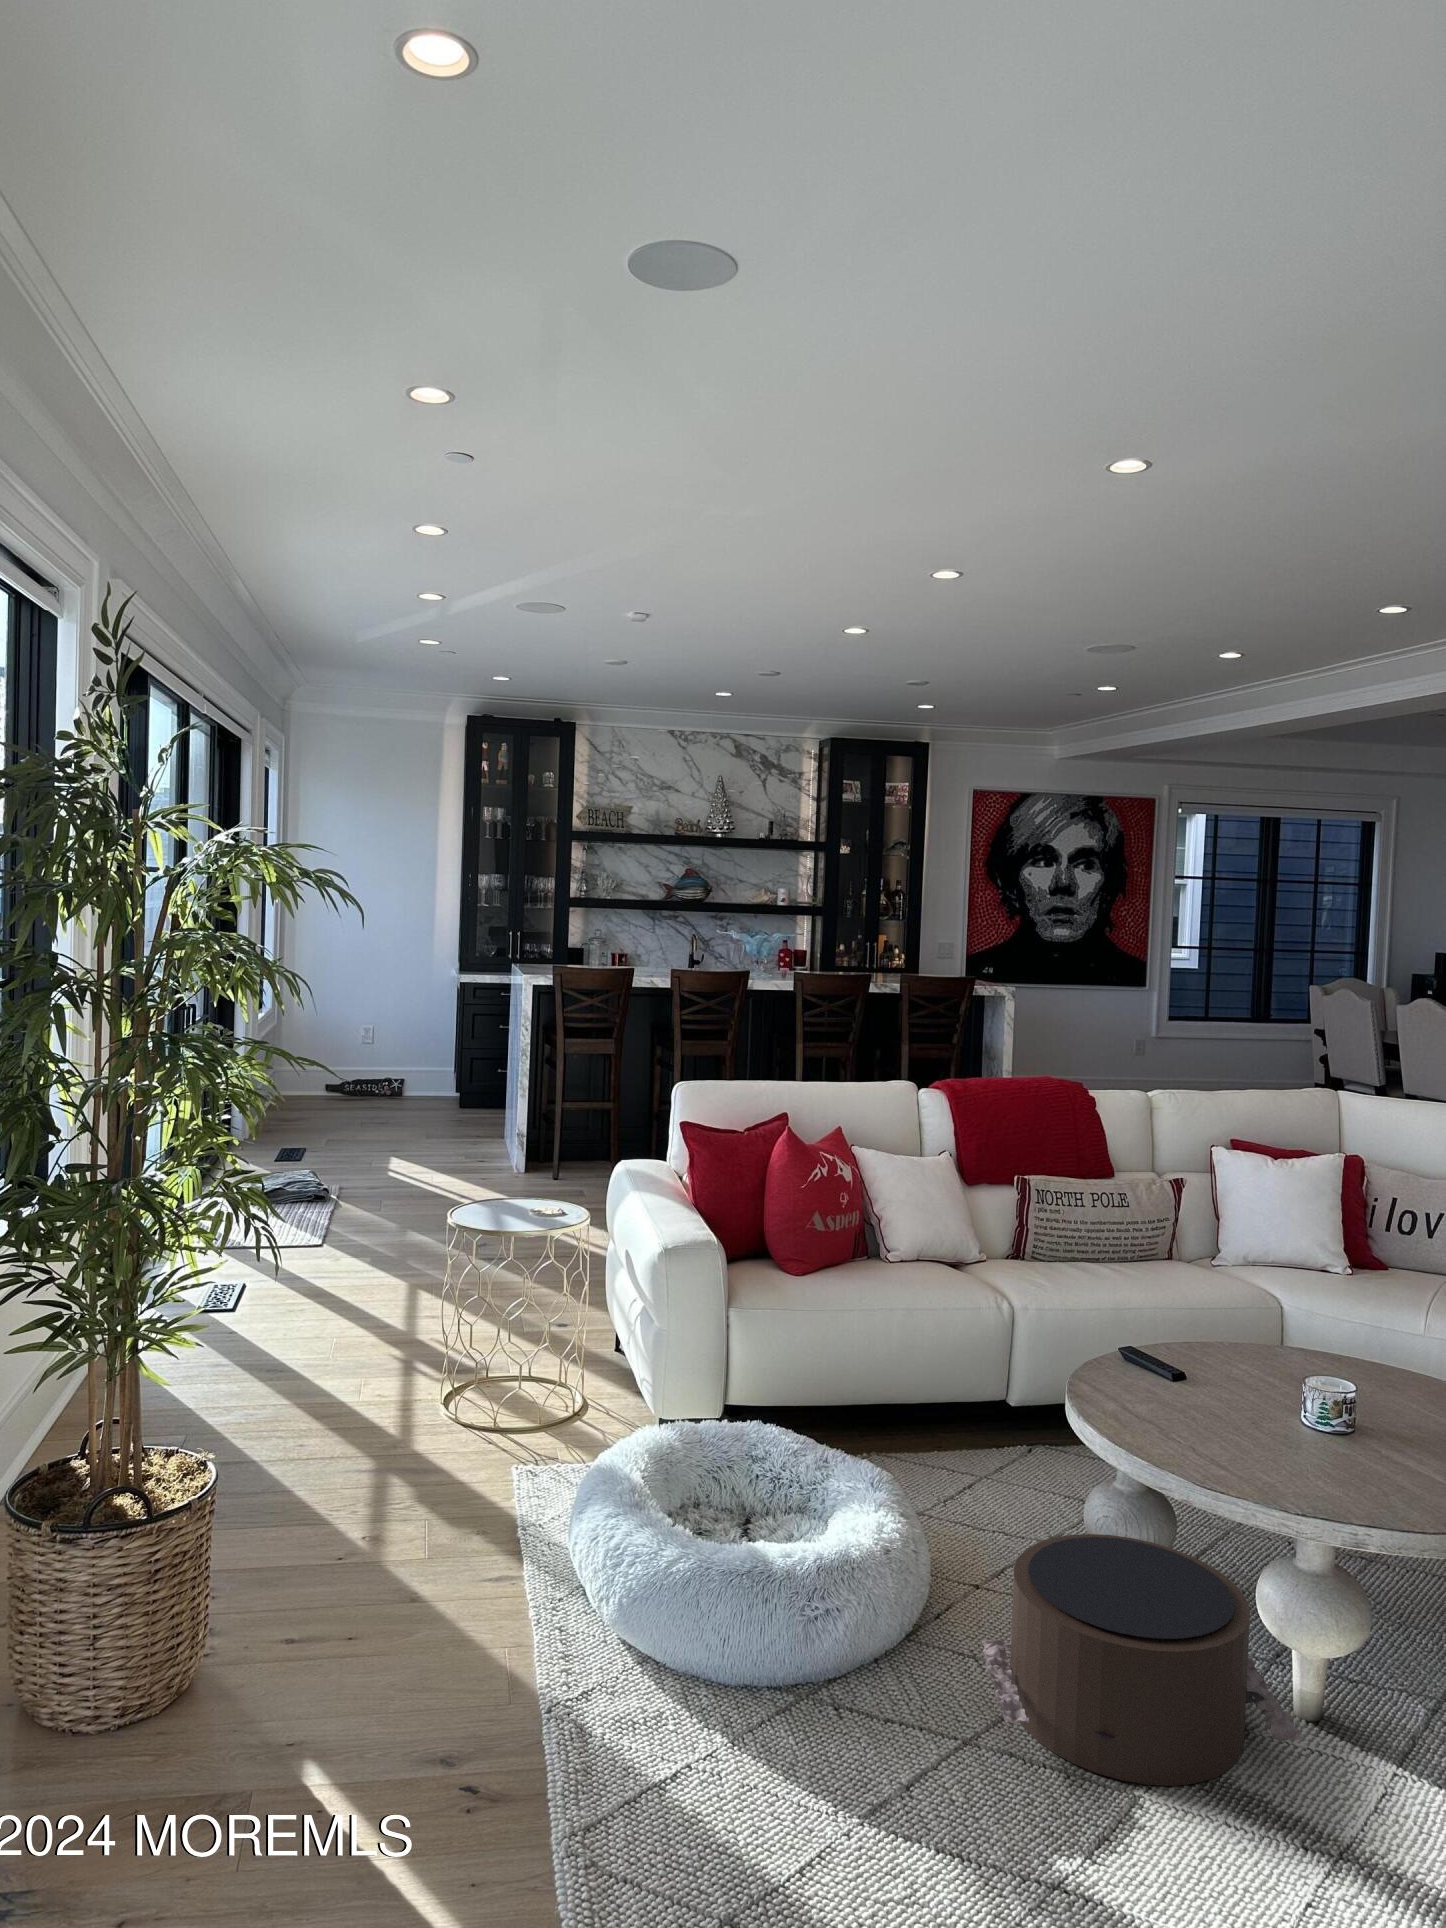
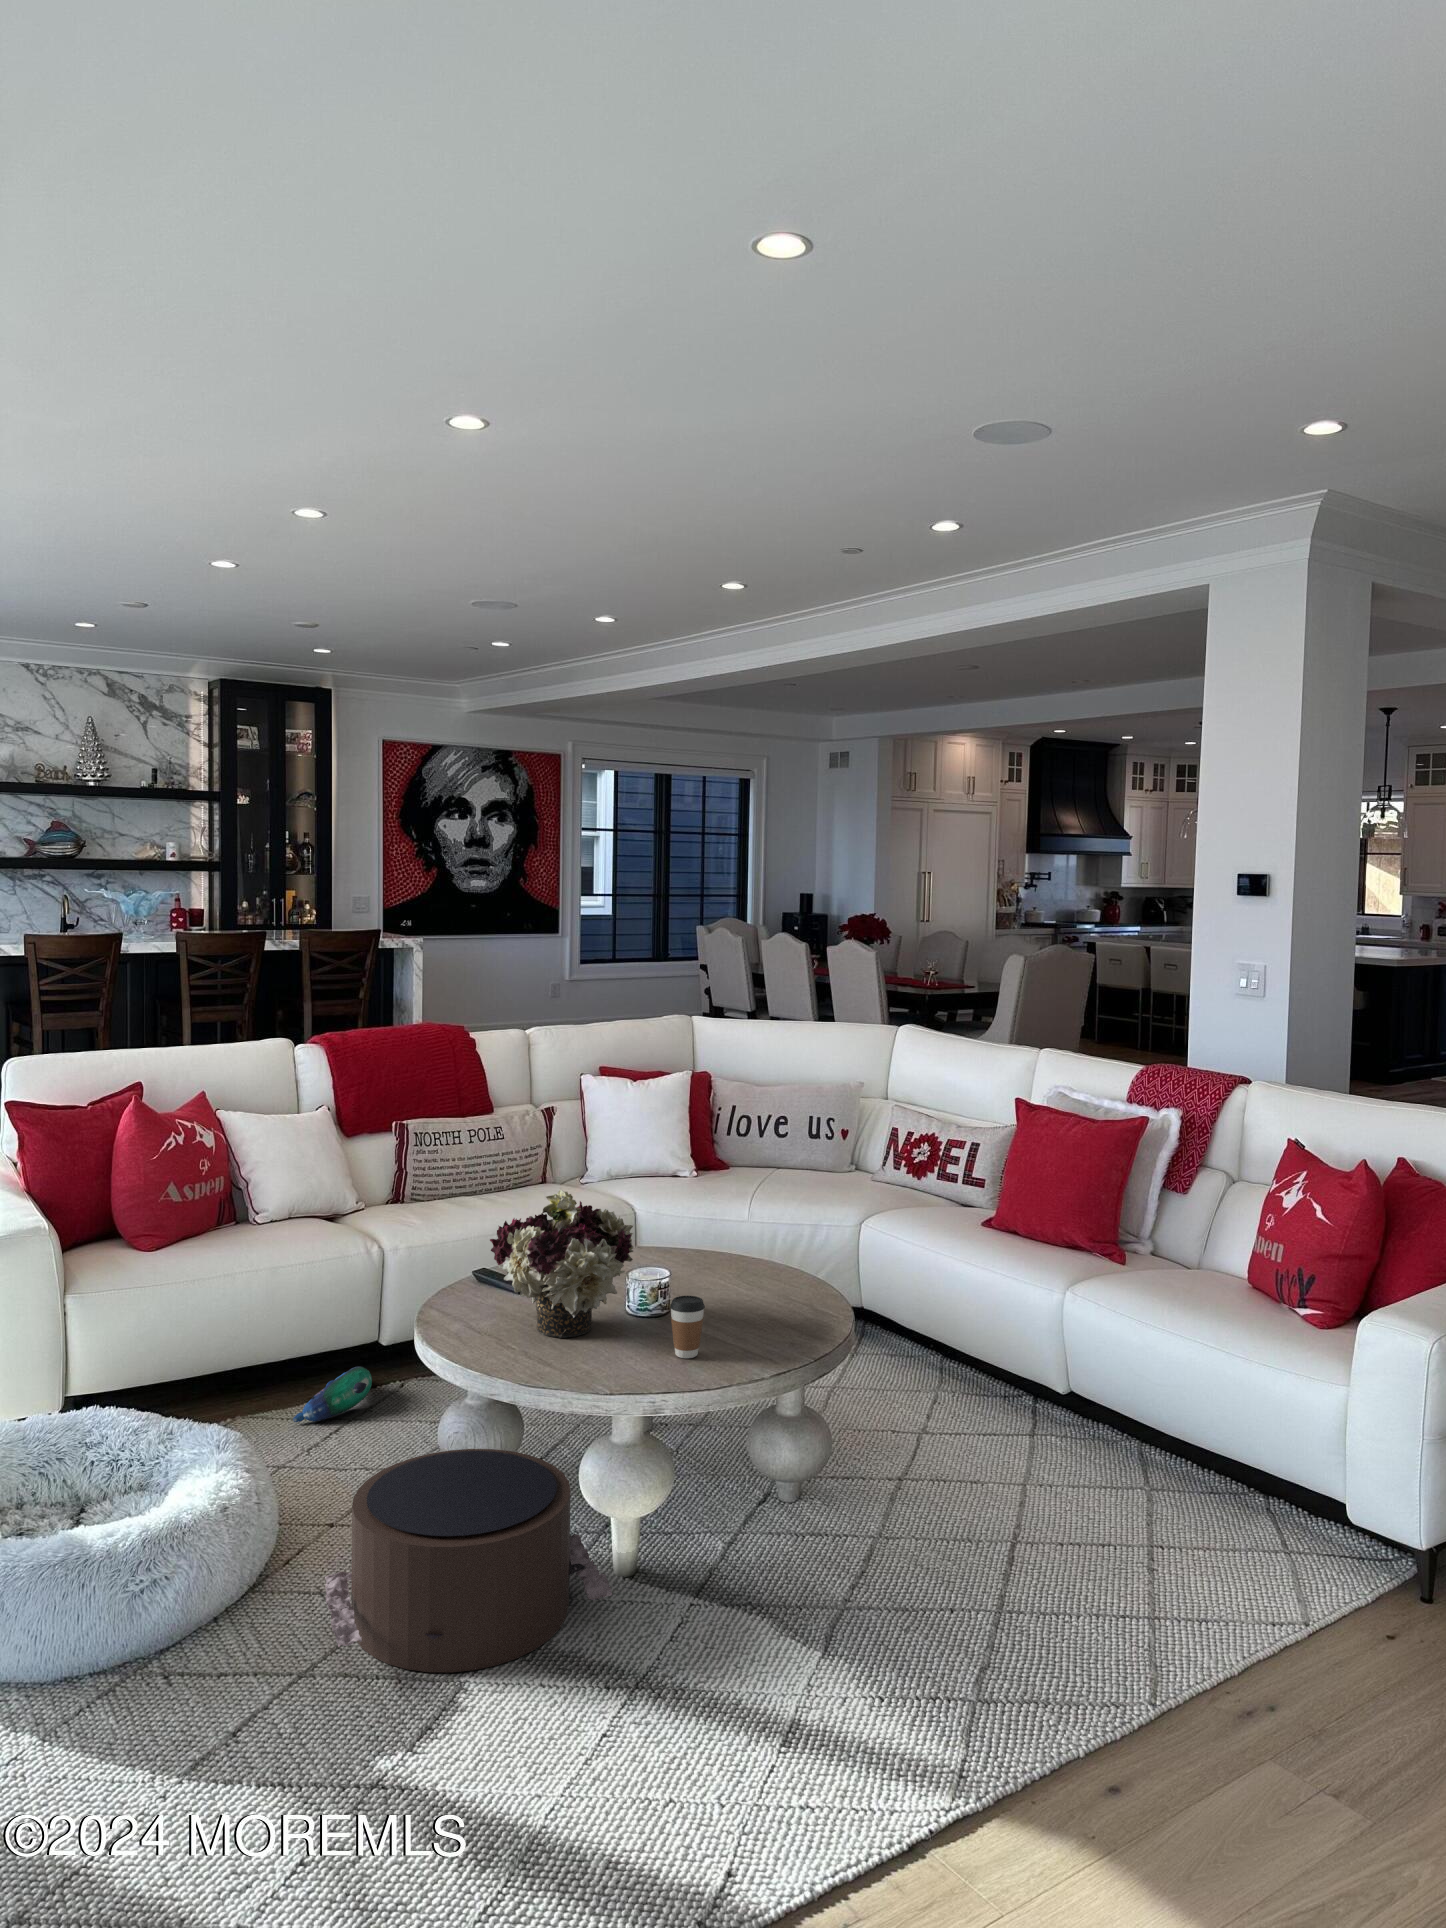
flower arrangement: none [1149,1272,1314,1436] -> present [490,1189,633,1338]
coffee cup: none [1364,1413,1408,1486] -> present [670,1296,705,1358]
plush toy: none [925,1420,1000,1470] -> present [293,1366,372,1422]

